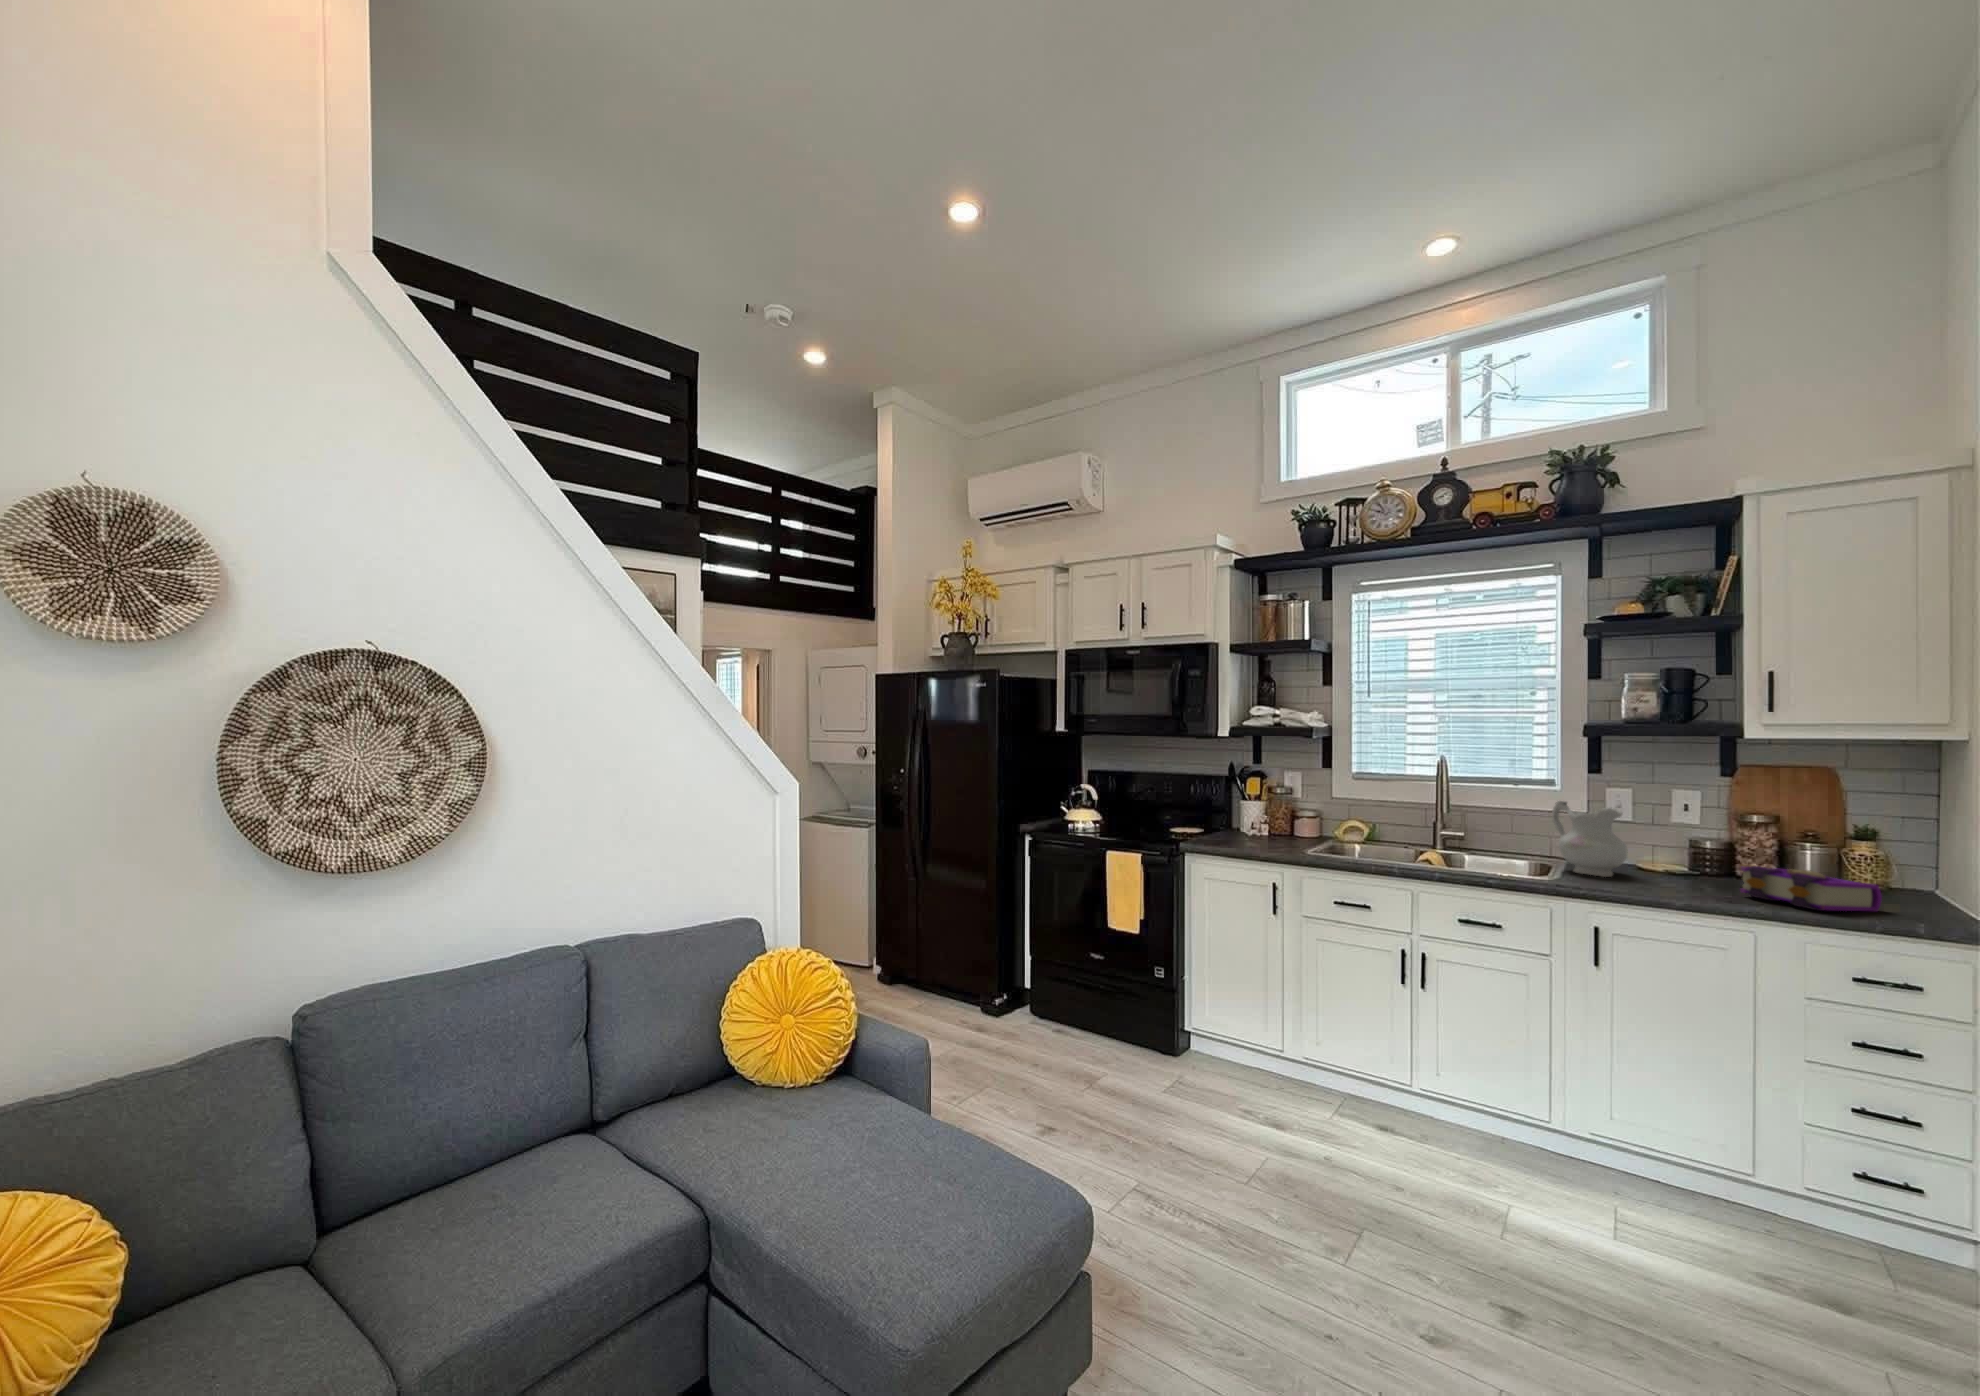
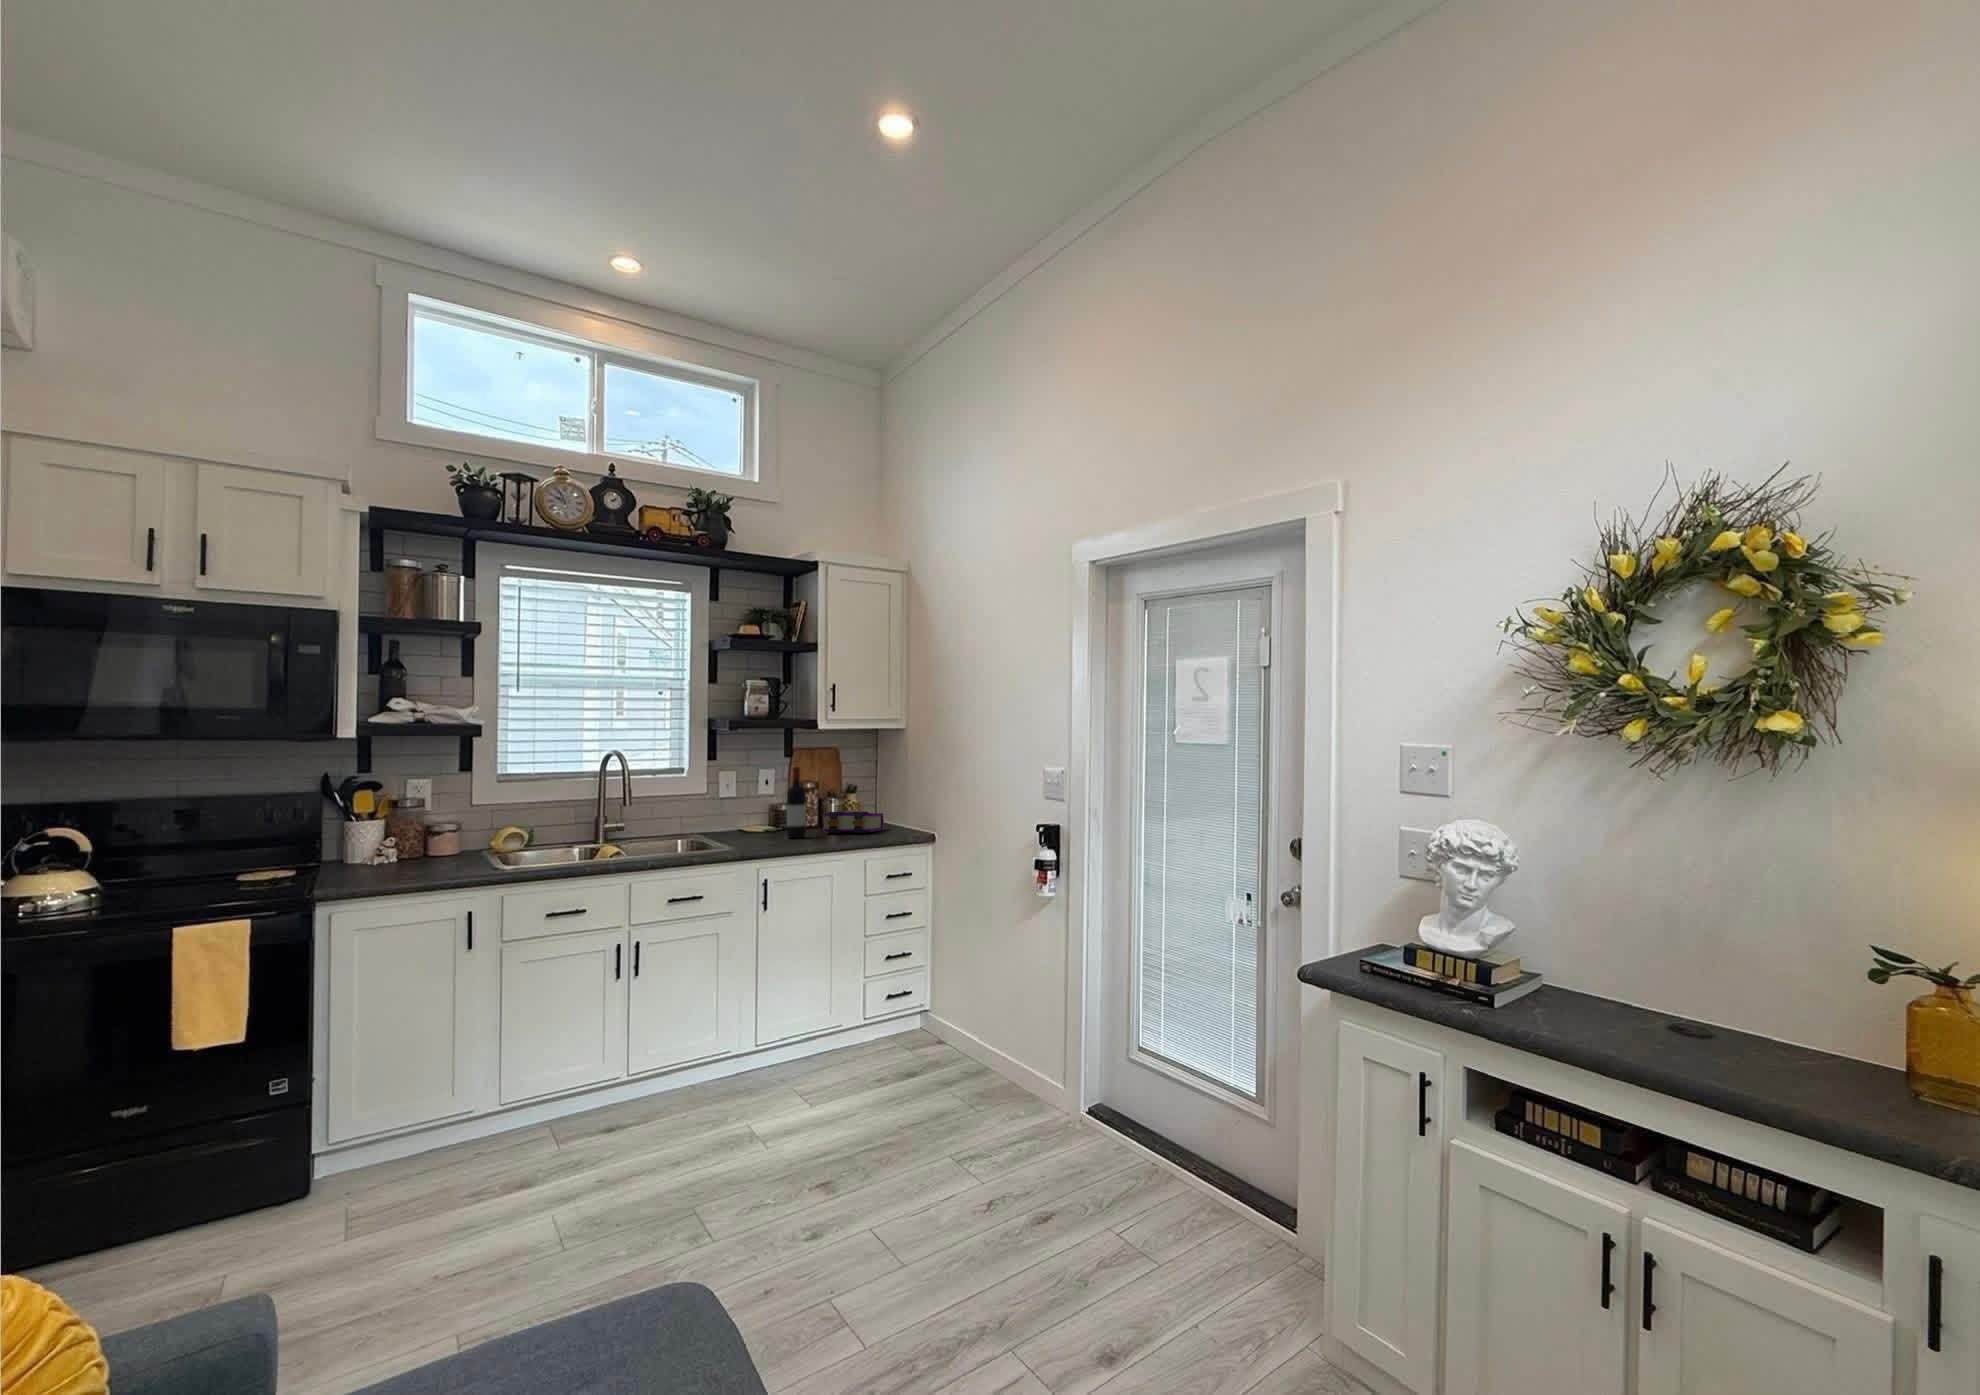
wine bottle: none [1668,796,1704,894] -> present [787,767,806,838]
ceramic pitcher: present [1552,801,1627,877] -> none [696,782,750,840]

